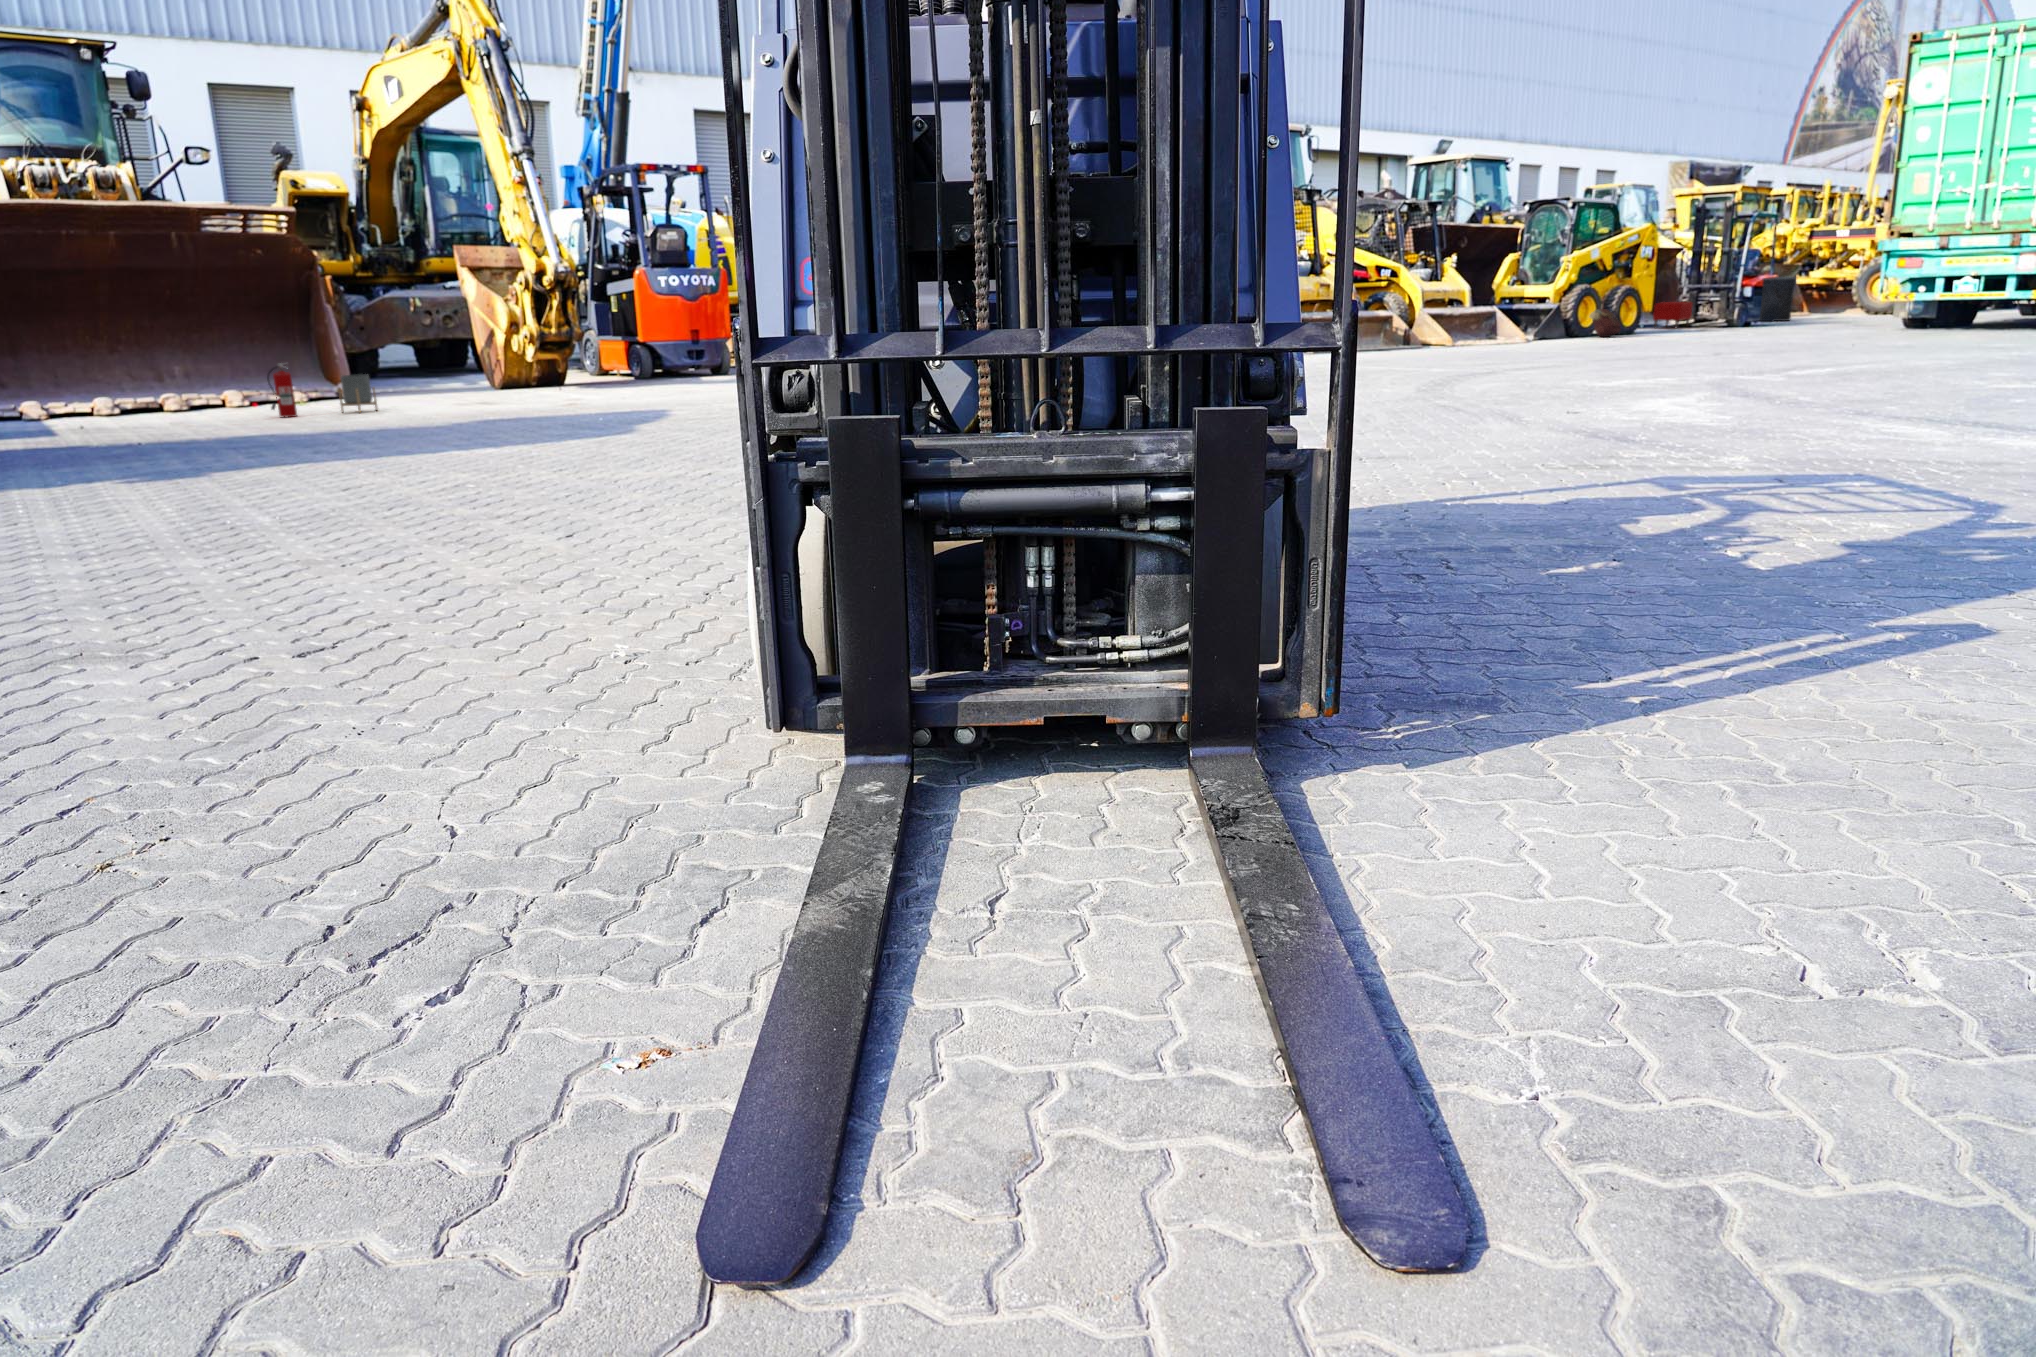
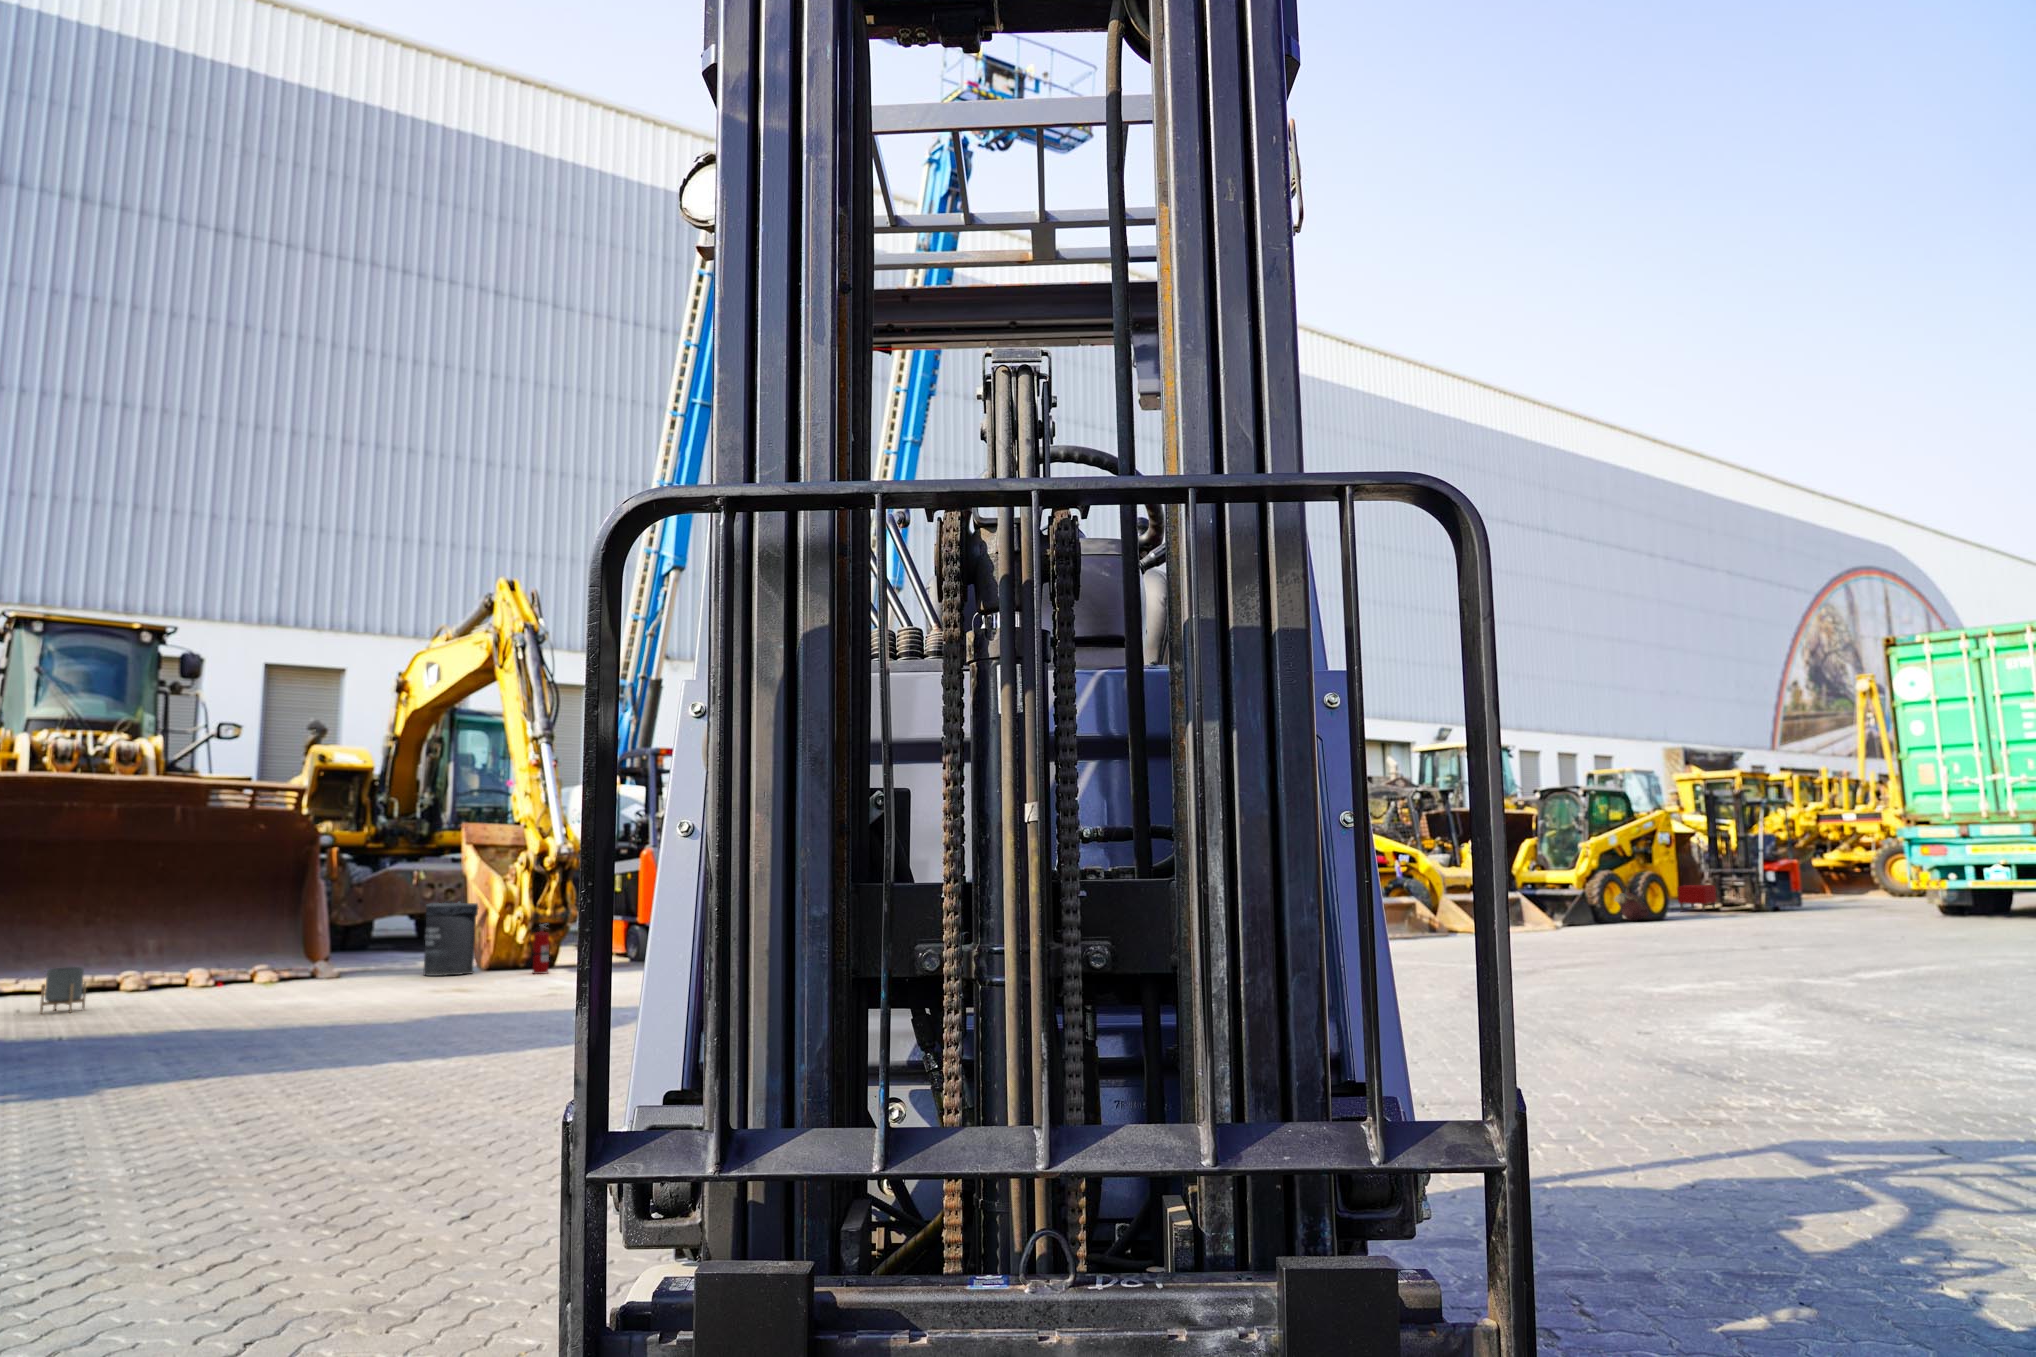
trash can: present [1760,276,1796,321] -> present [424,901,479,976]
fire extinguisher: present [267,363,297,417] -> present [528,924,549,974]
planter: present [338,374,378,412] -> present [40,967,86,1013]

